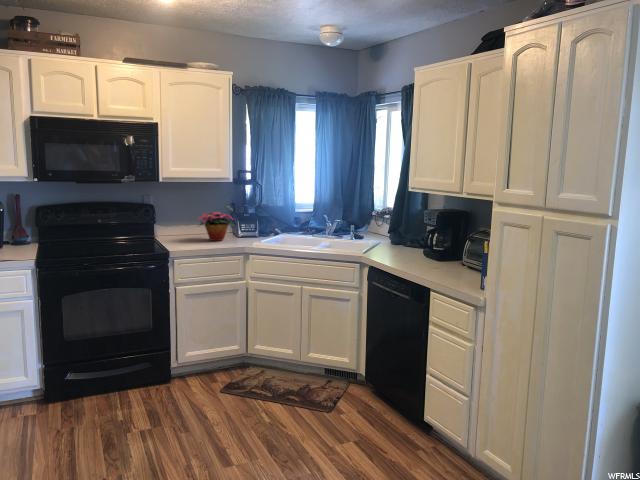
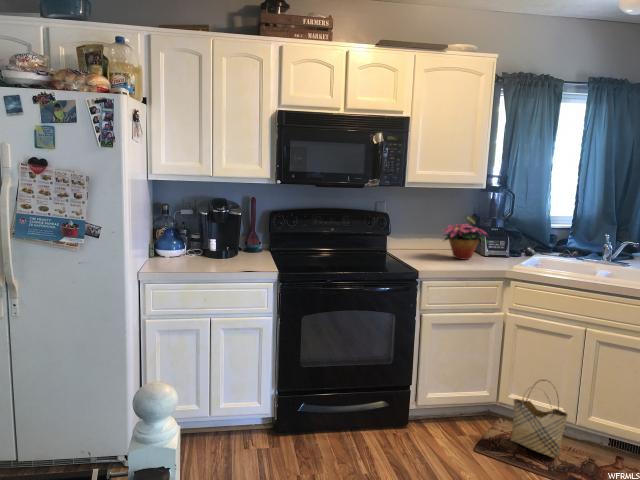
woven basket: none [252,330,289,388] -> present [511,380,568,458]

